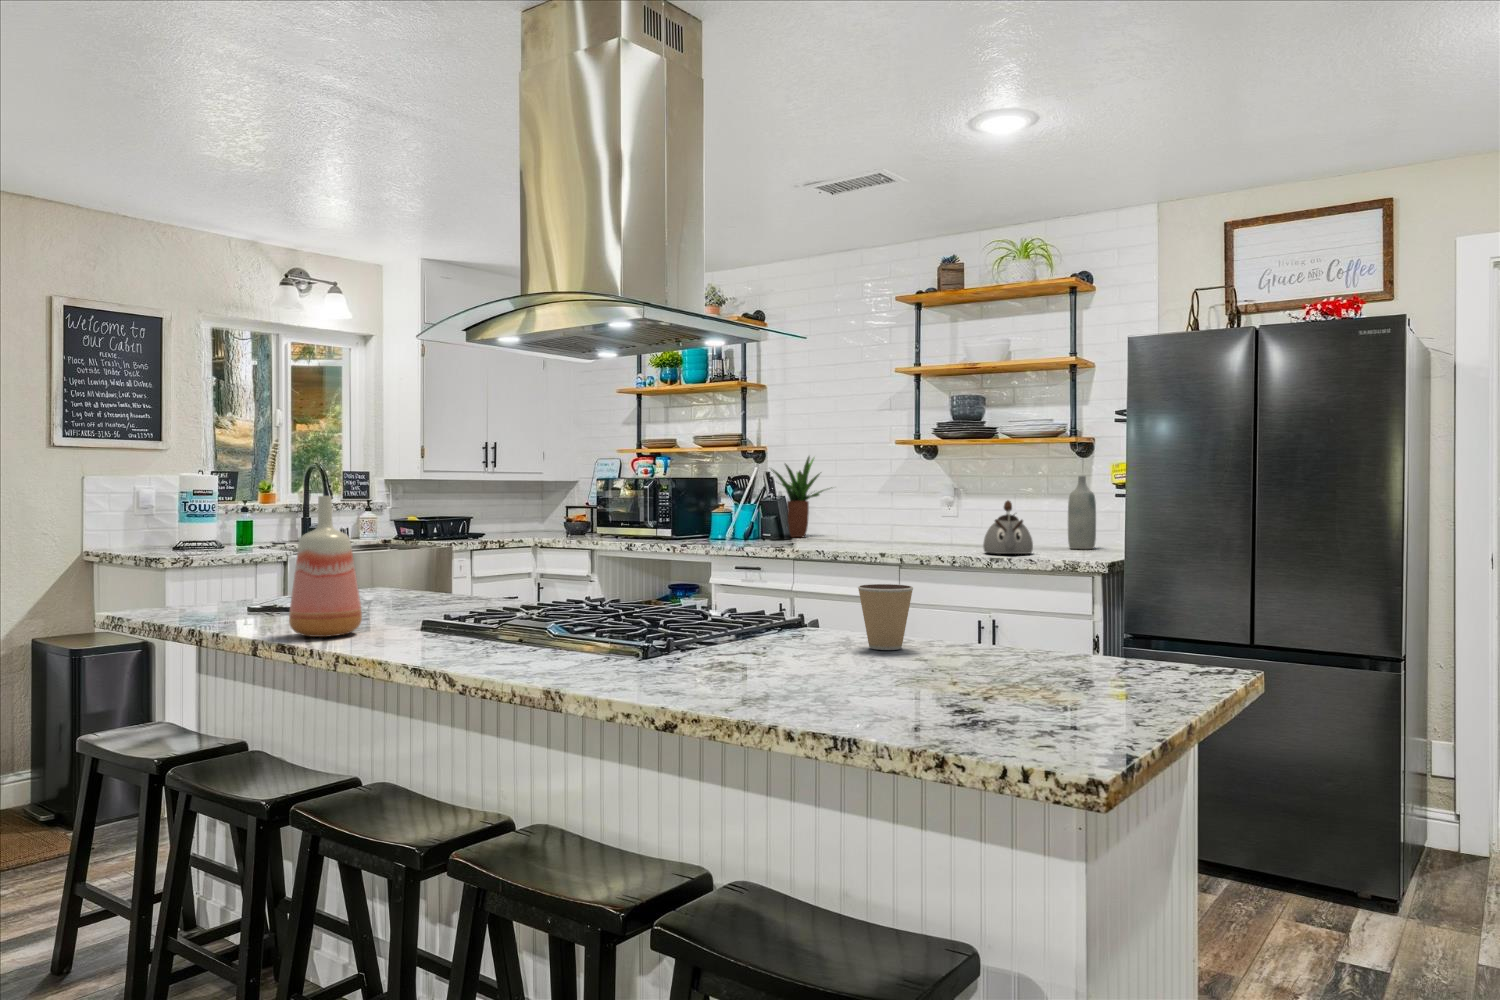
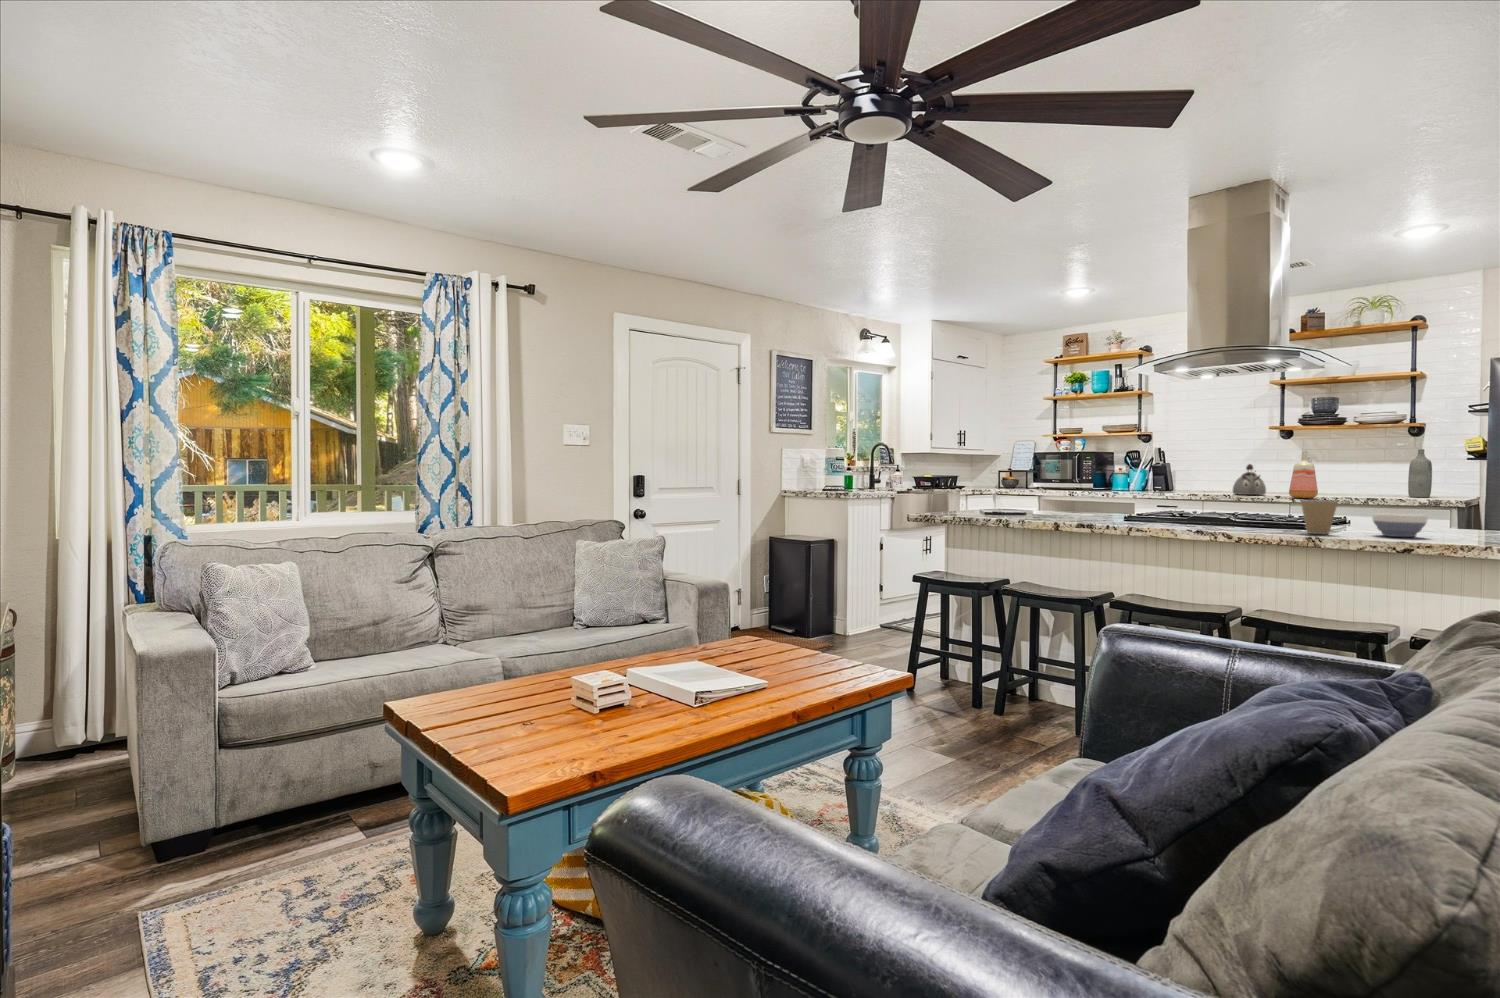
potted plant: present [771,457,832,537] -> none [1160,437,1210,490]
vase: present [289,496,362,637] -> present [1289,451,1318,498]
kettle: present [983,501,1033,554] -> present [1233,464,1266,495]
coffee cup: present [858,584,913,650] -> present [1301,500,1338,534]
bowl: none [693,627,780,682] -> present [1372,513,1428,537]

